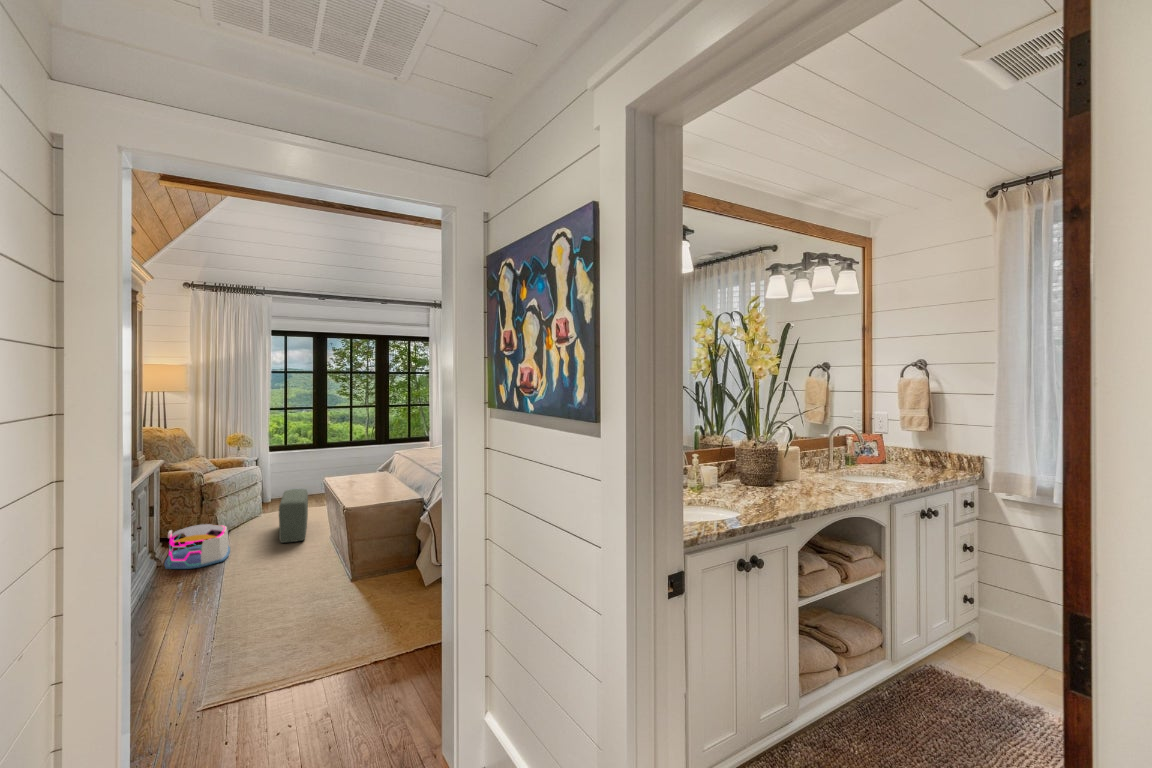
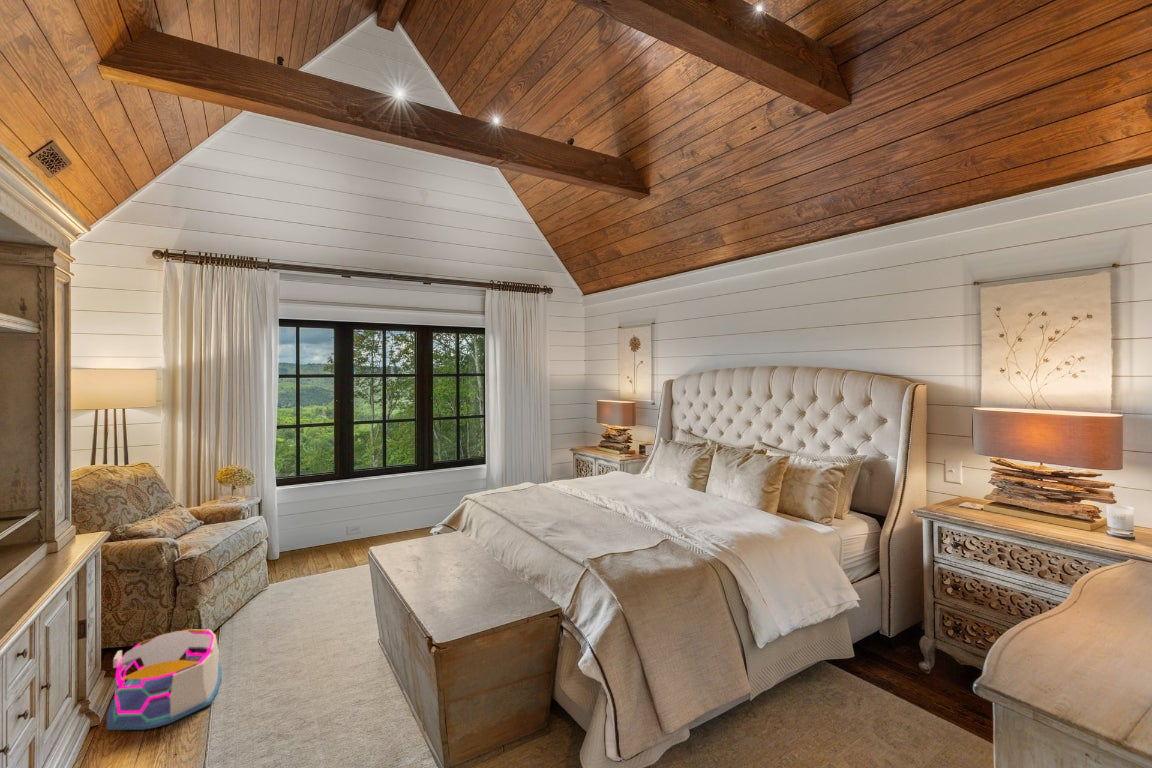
pouf: present [279,489,308,543] -> none [300,554,342,652]

